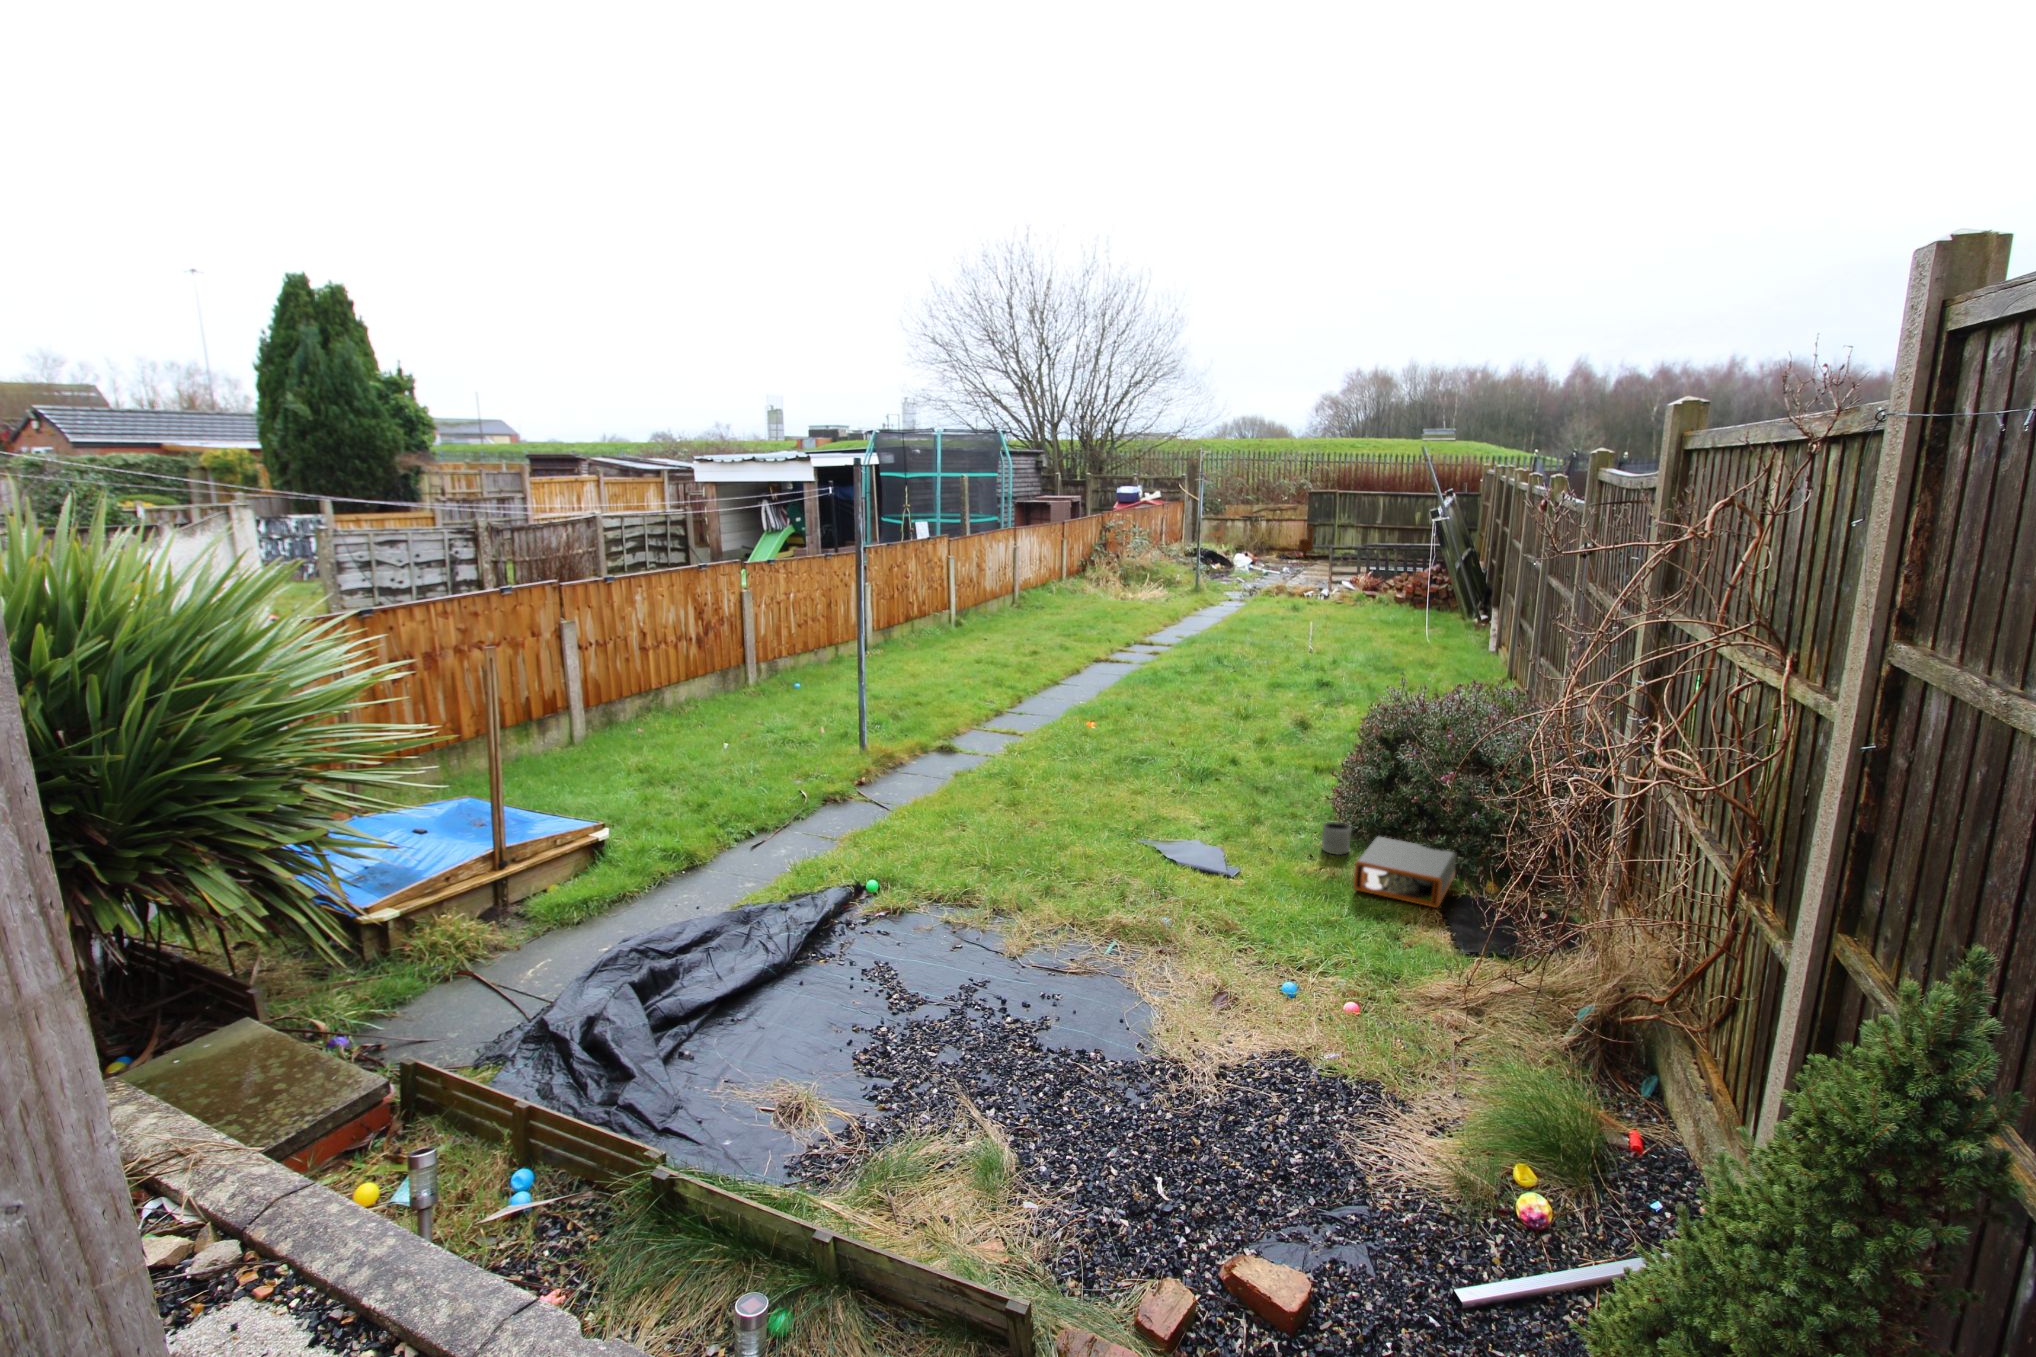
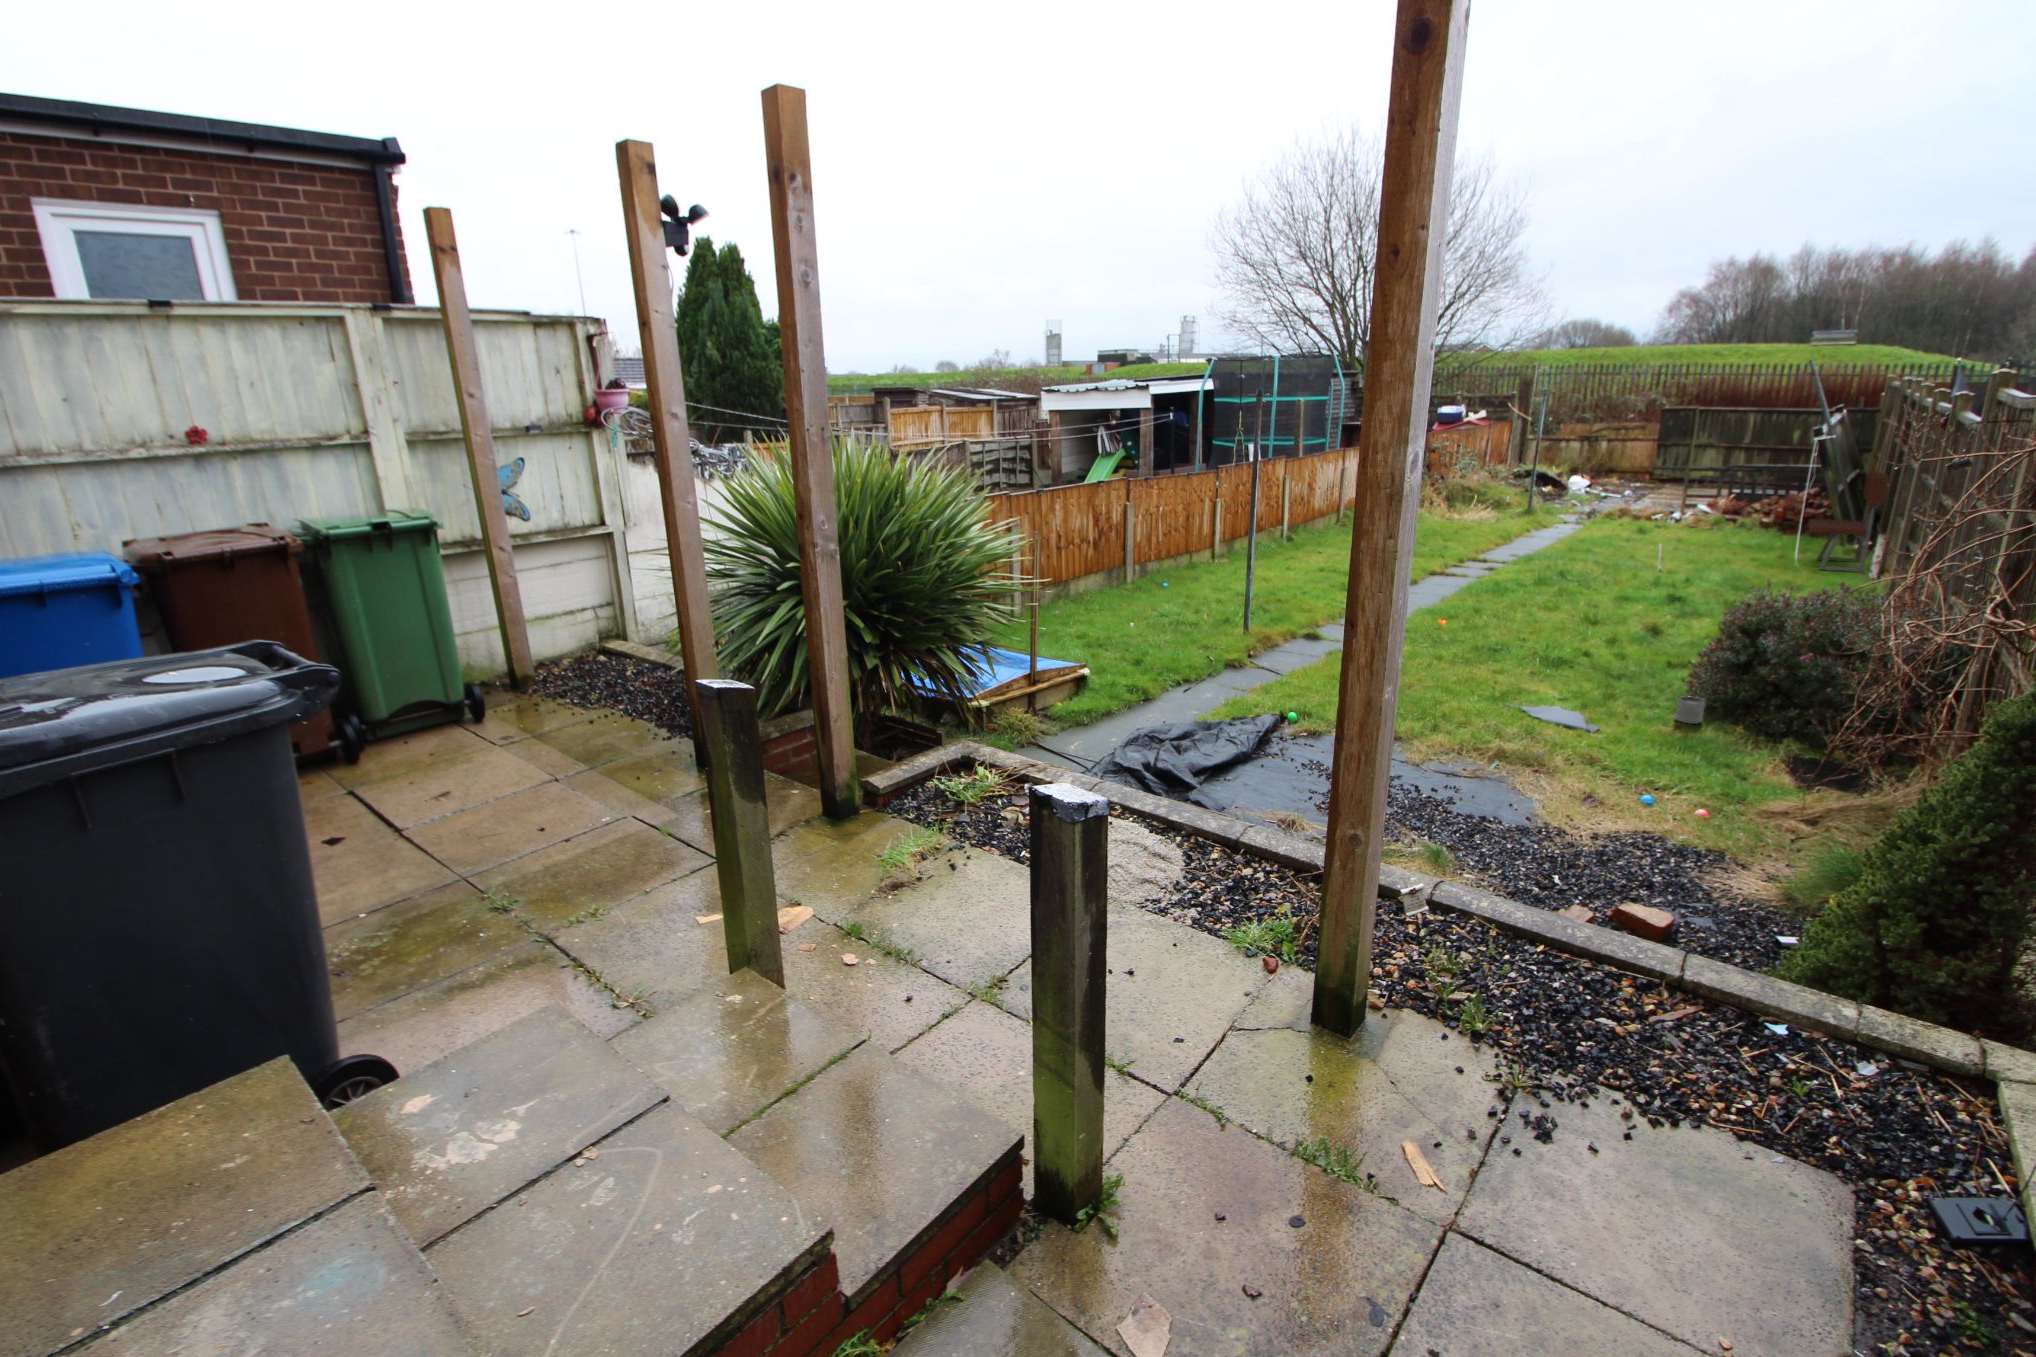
lounge chair: present [1279,526,1314,558] -> none [1617,446,1666,483]
bench: none [1435,554,1498,651] -> present [1809,472,1889,572]
storage box: present [1353,836,1457,908] -> none [1706,708,1810,763]

